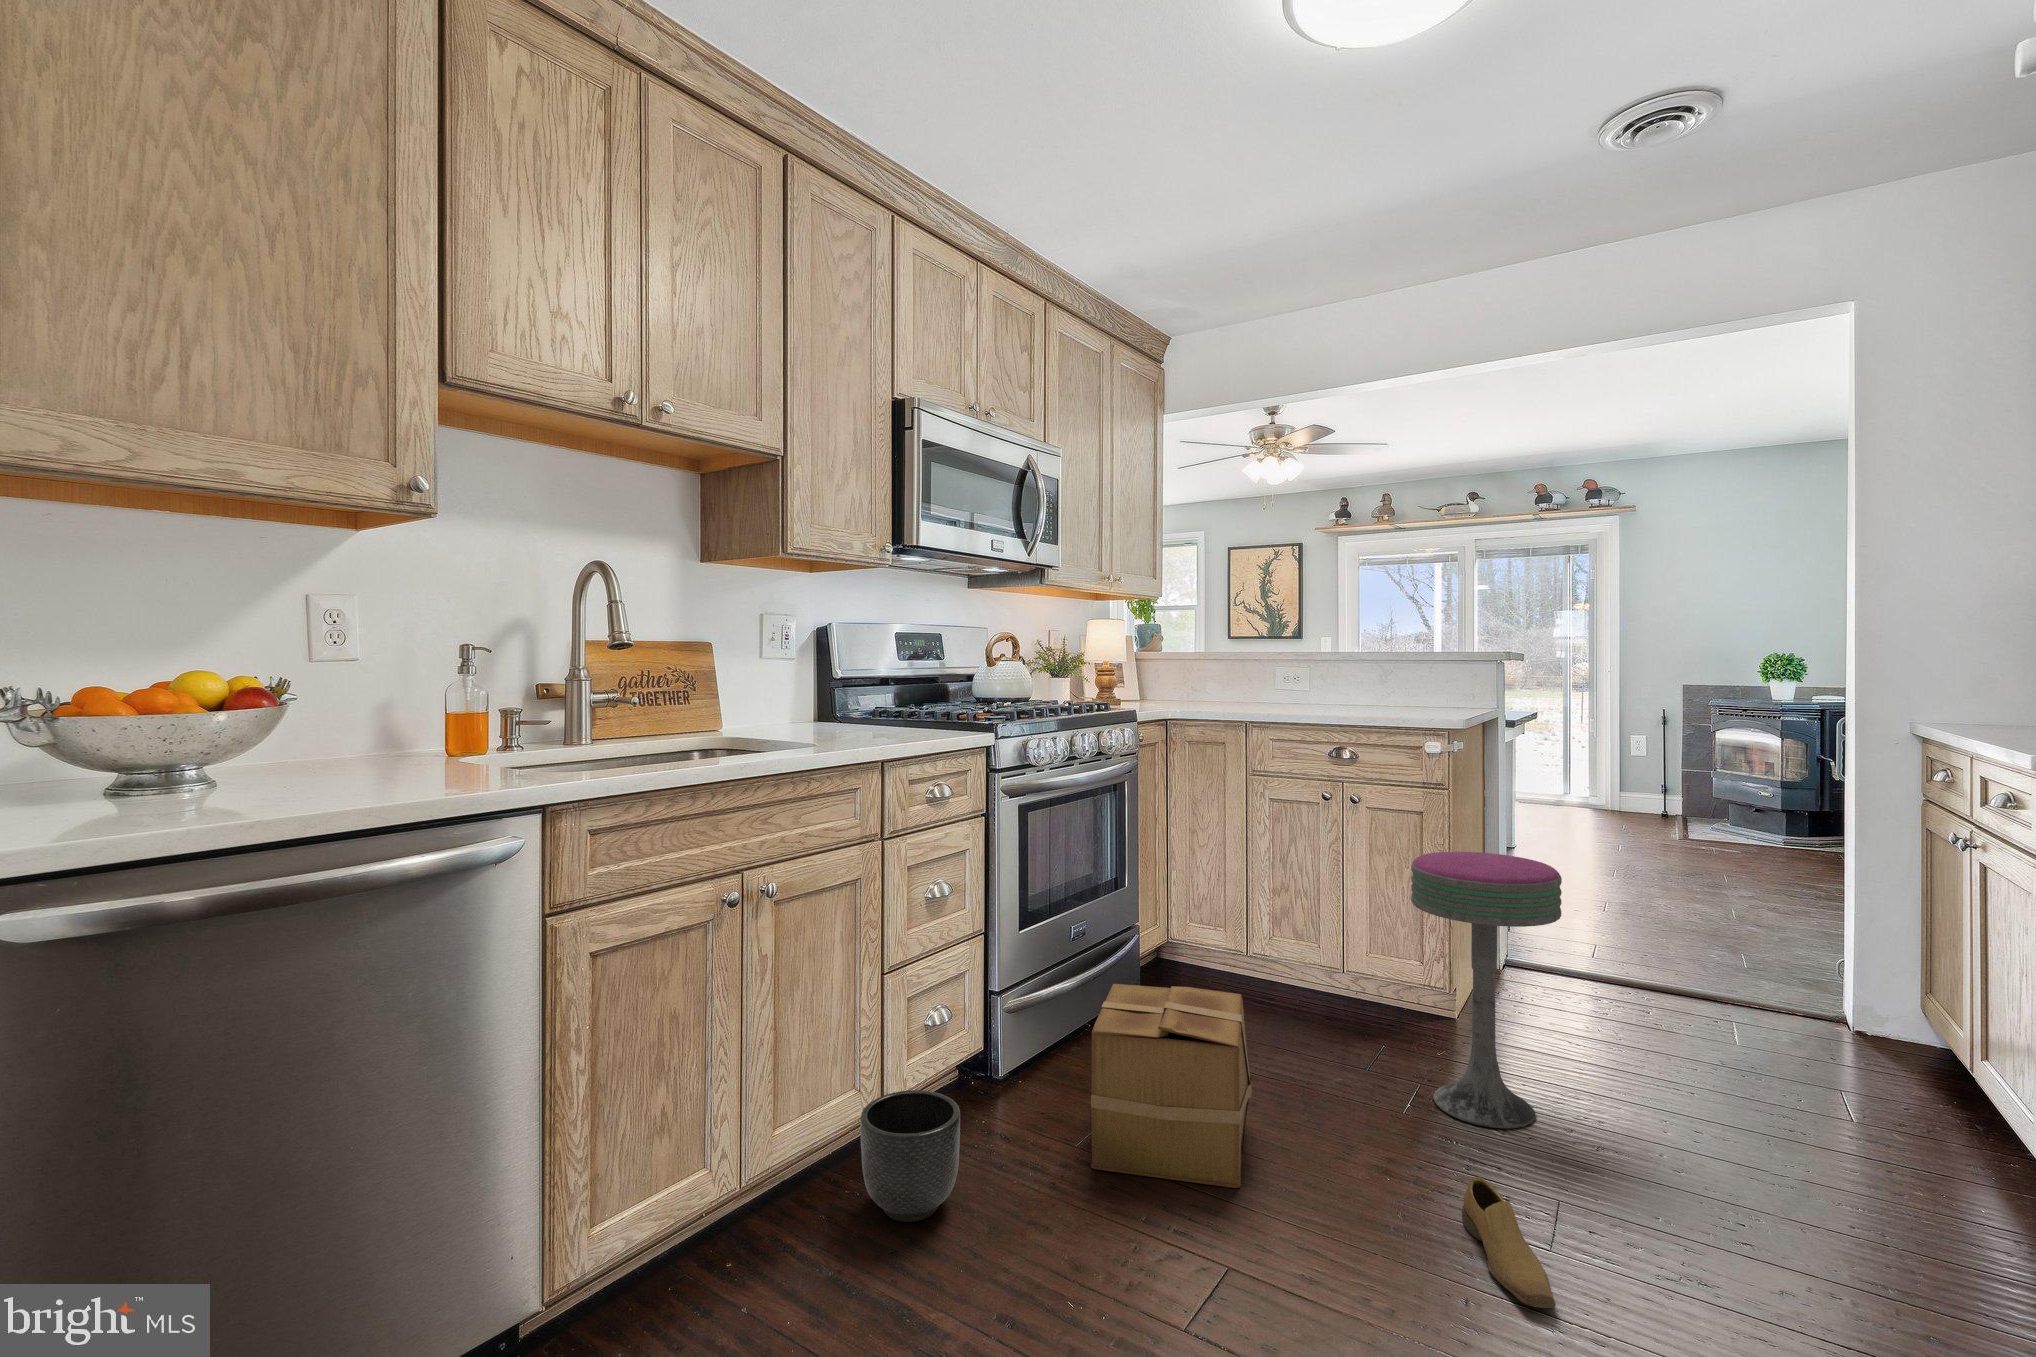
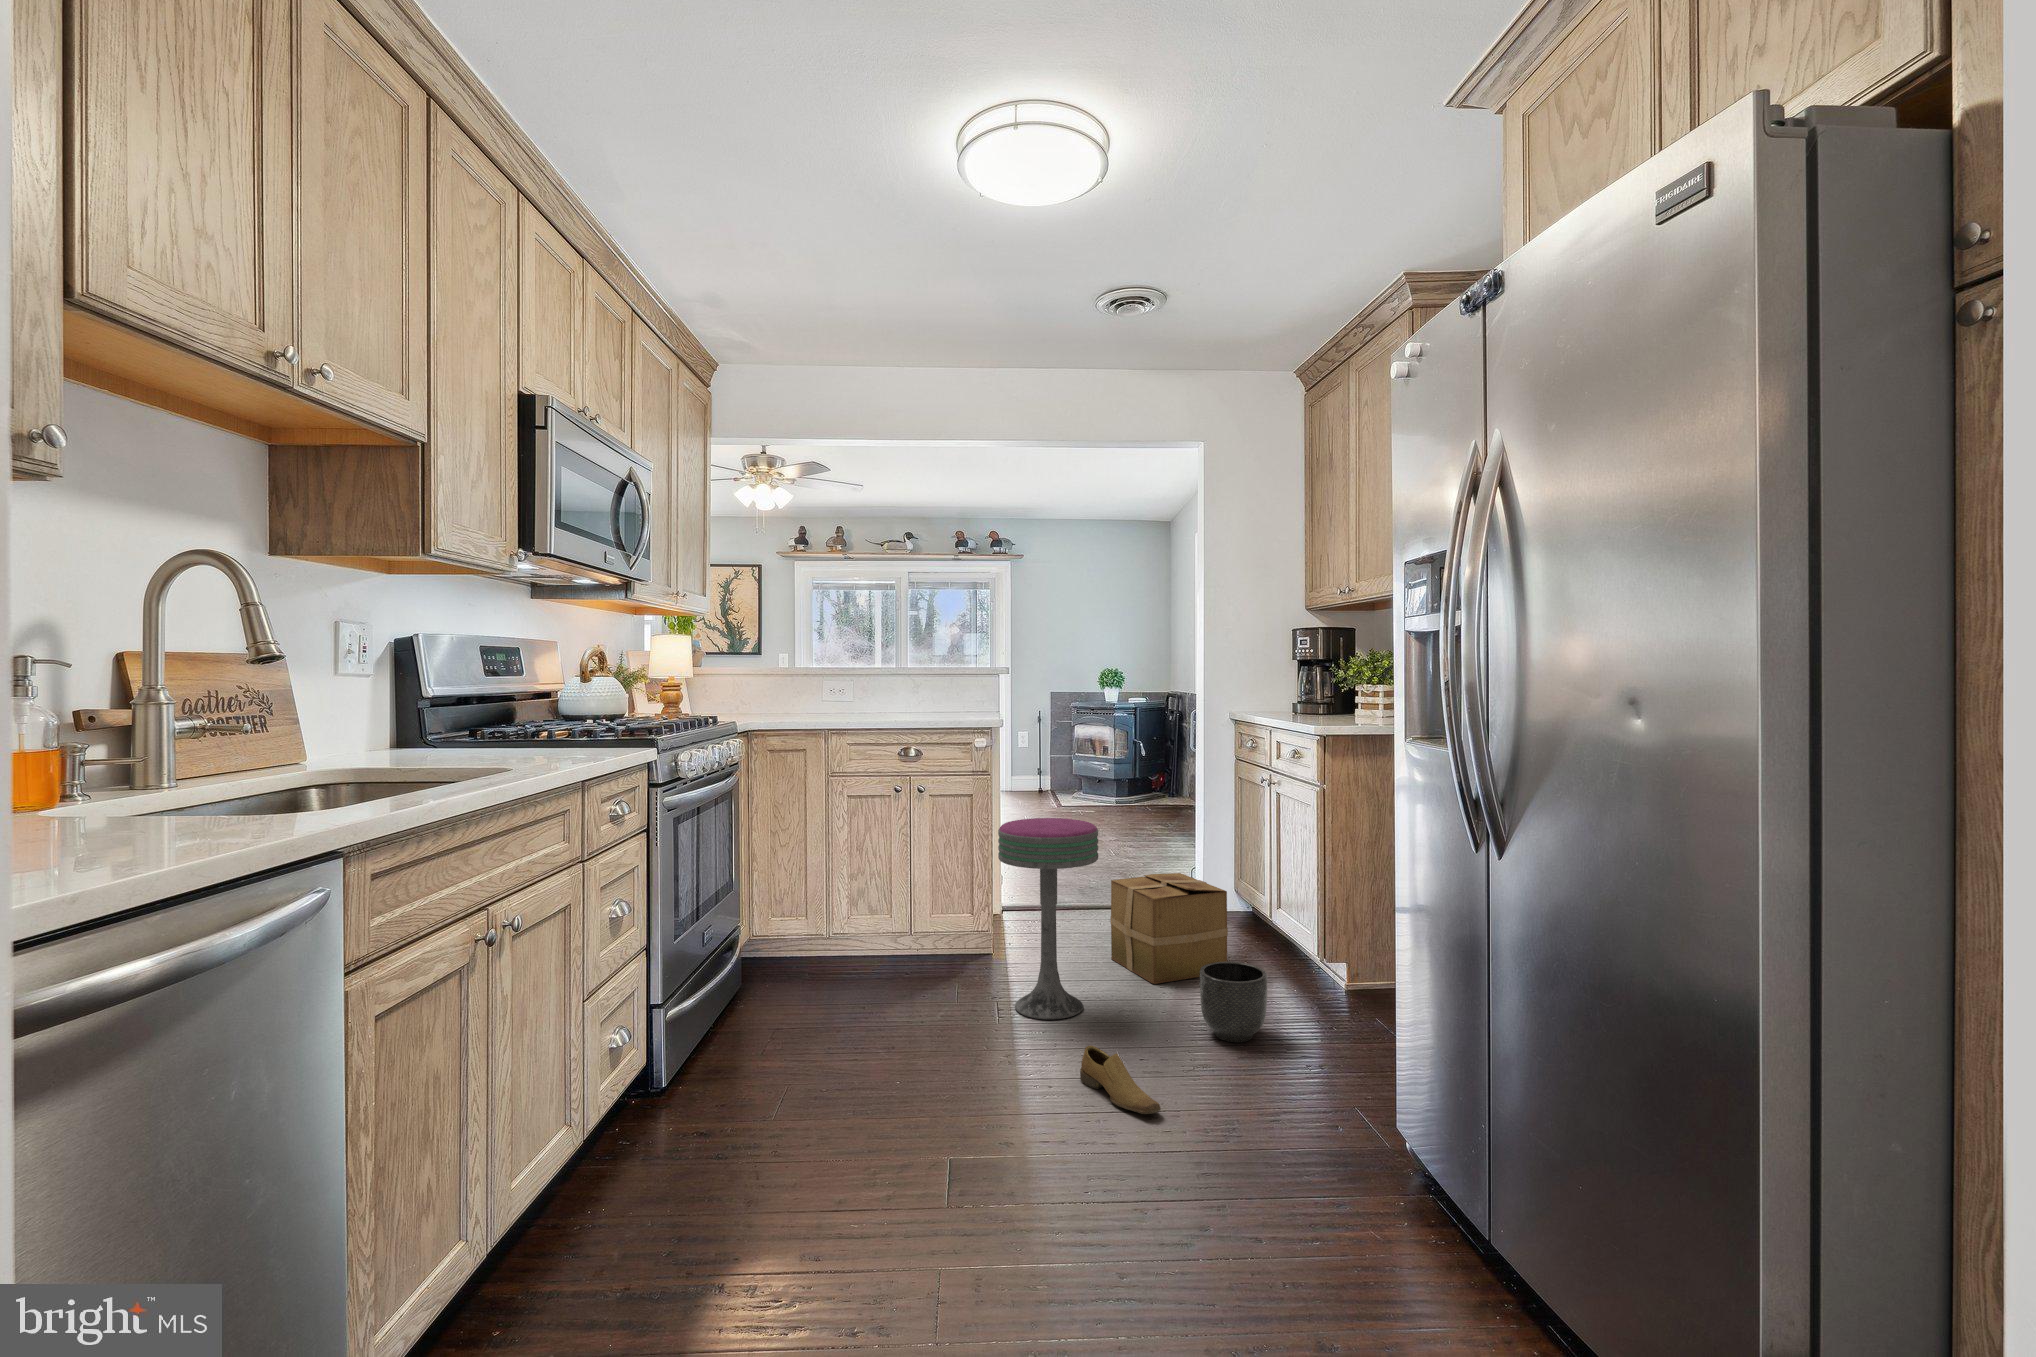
cardboard box: present [1091,984,1252,1188] -> present [1110,873,1228,984]
planter: present [860,1090,960,1222] -> present [1199,962,1268,1042]

